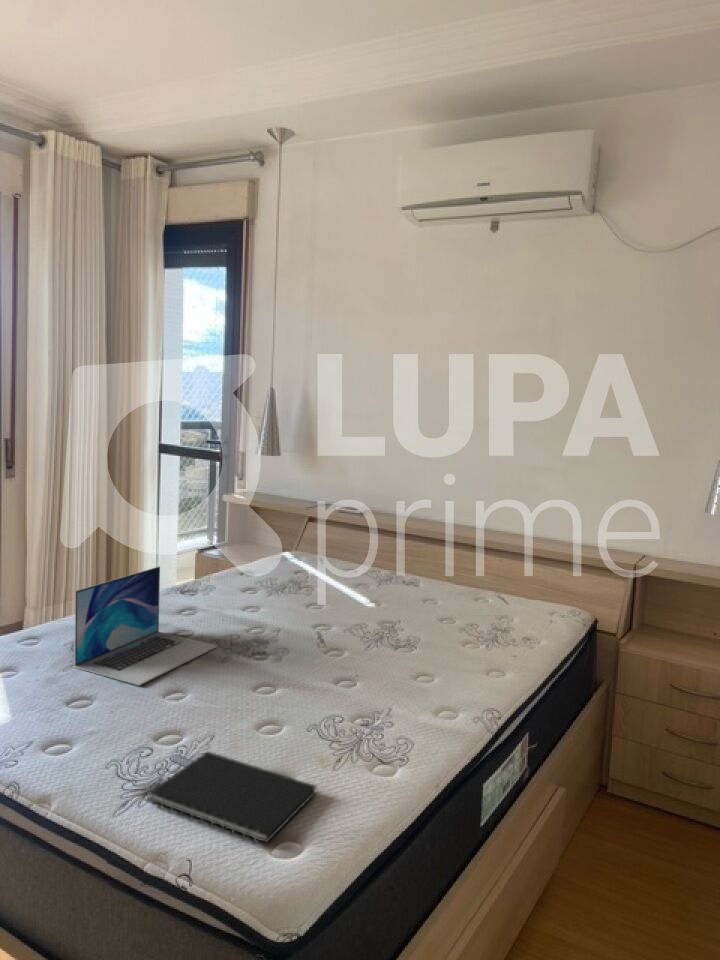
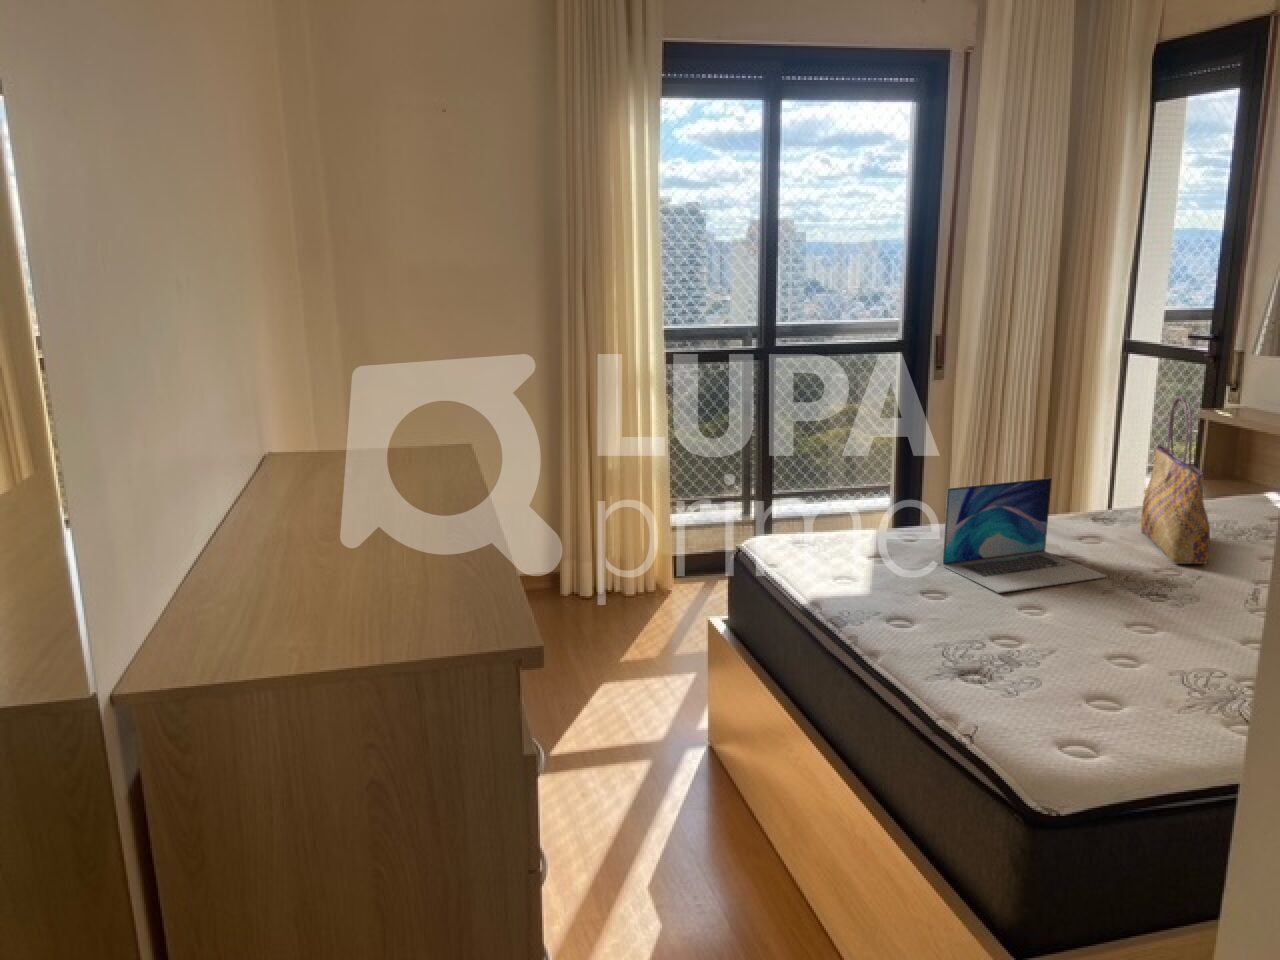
tote bag: none [220,489,279,623] -> present [1141,397,1210,564]
notebook: present [150,752,316,842] -> none [962,658,1142,740]

